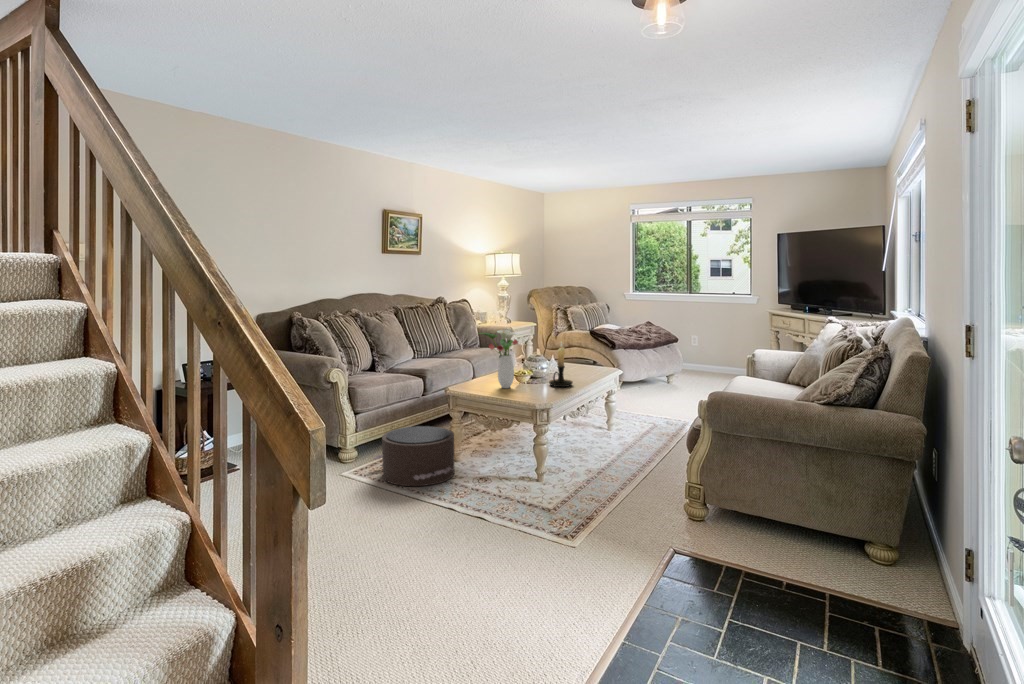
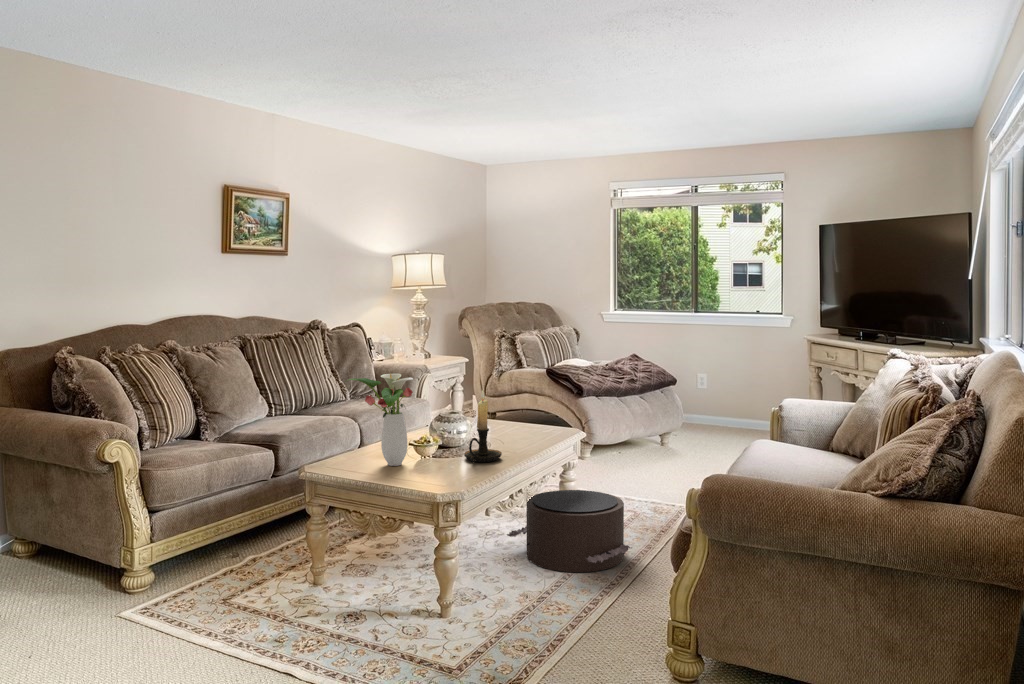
pouf: present [373,426,454,486] -> present [507,490,632,572]

